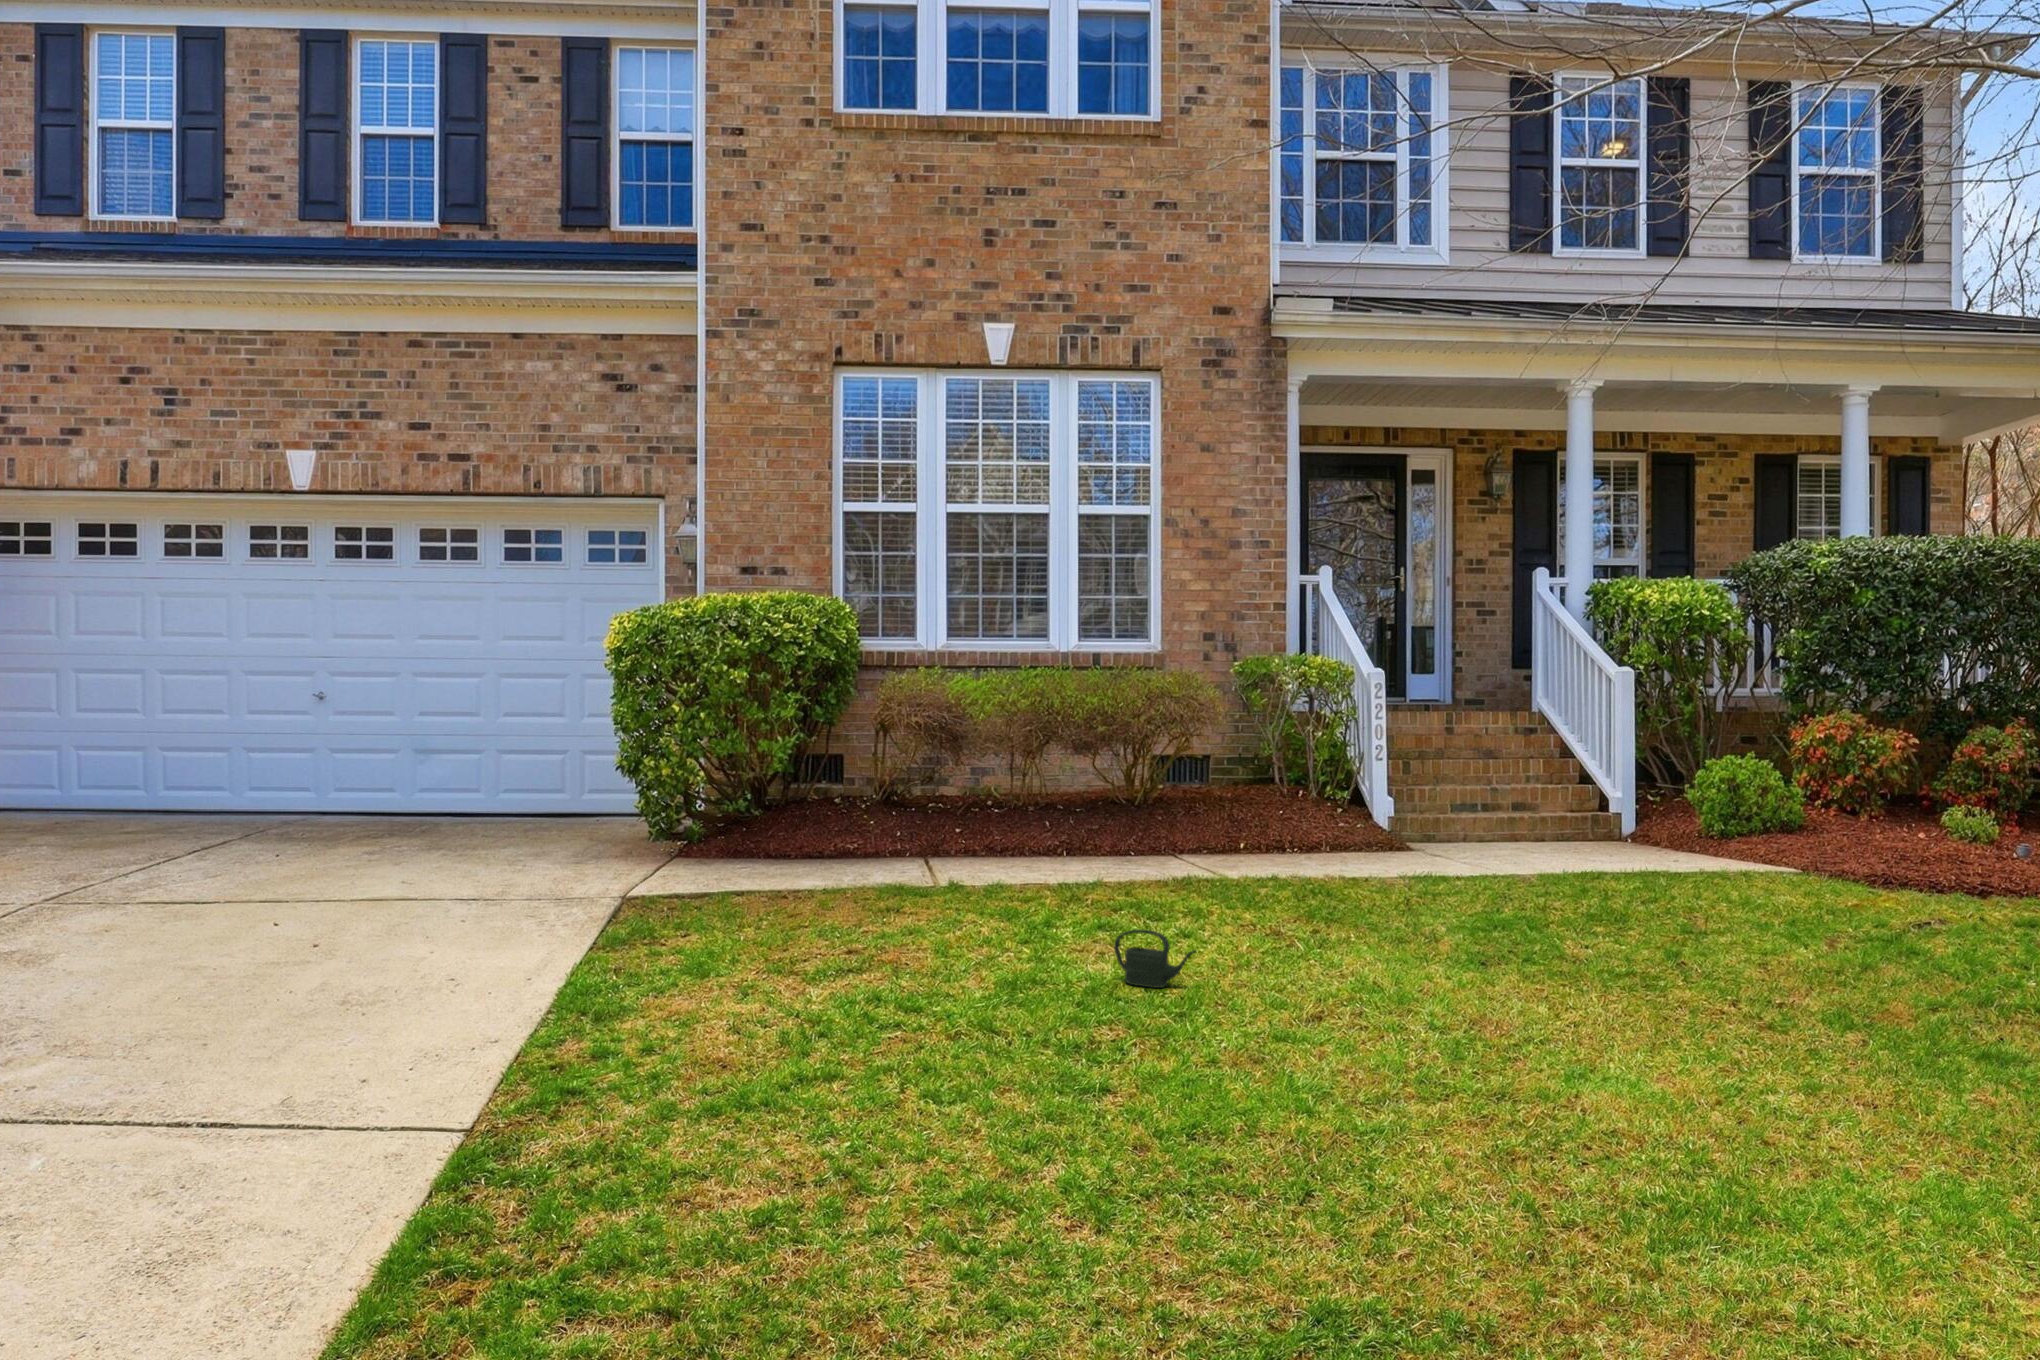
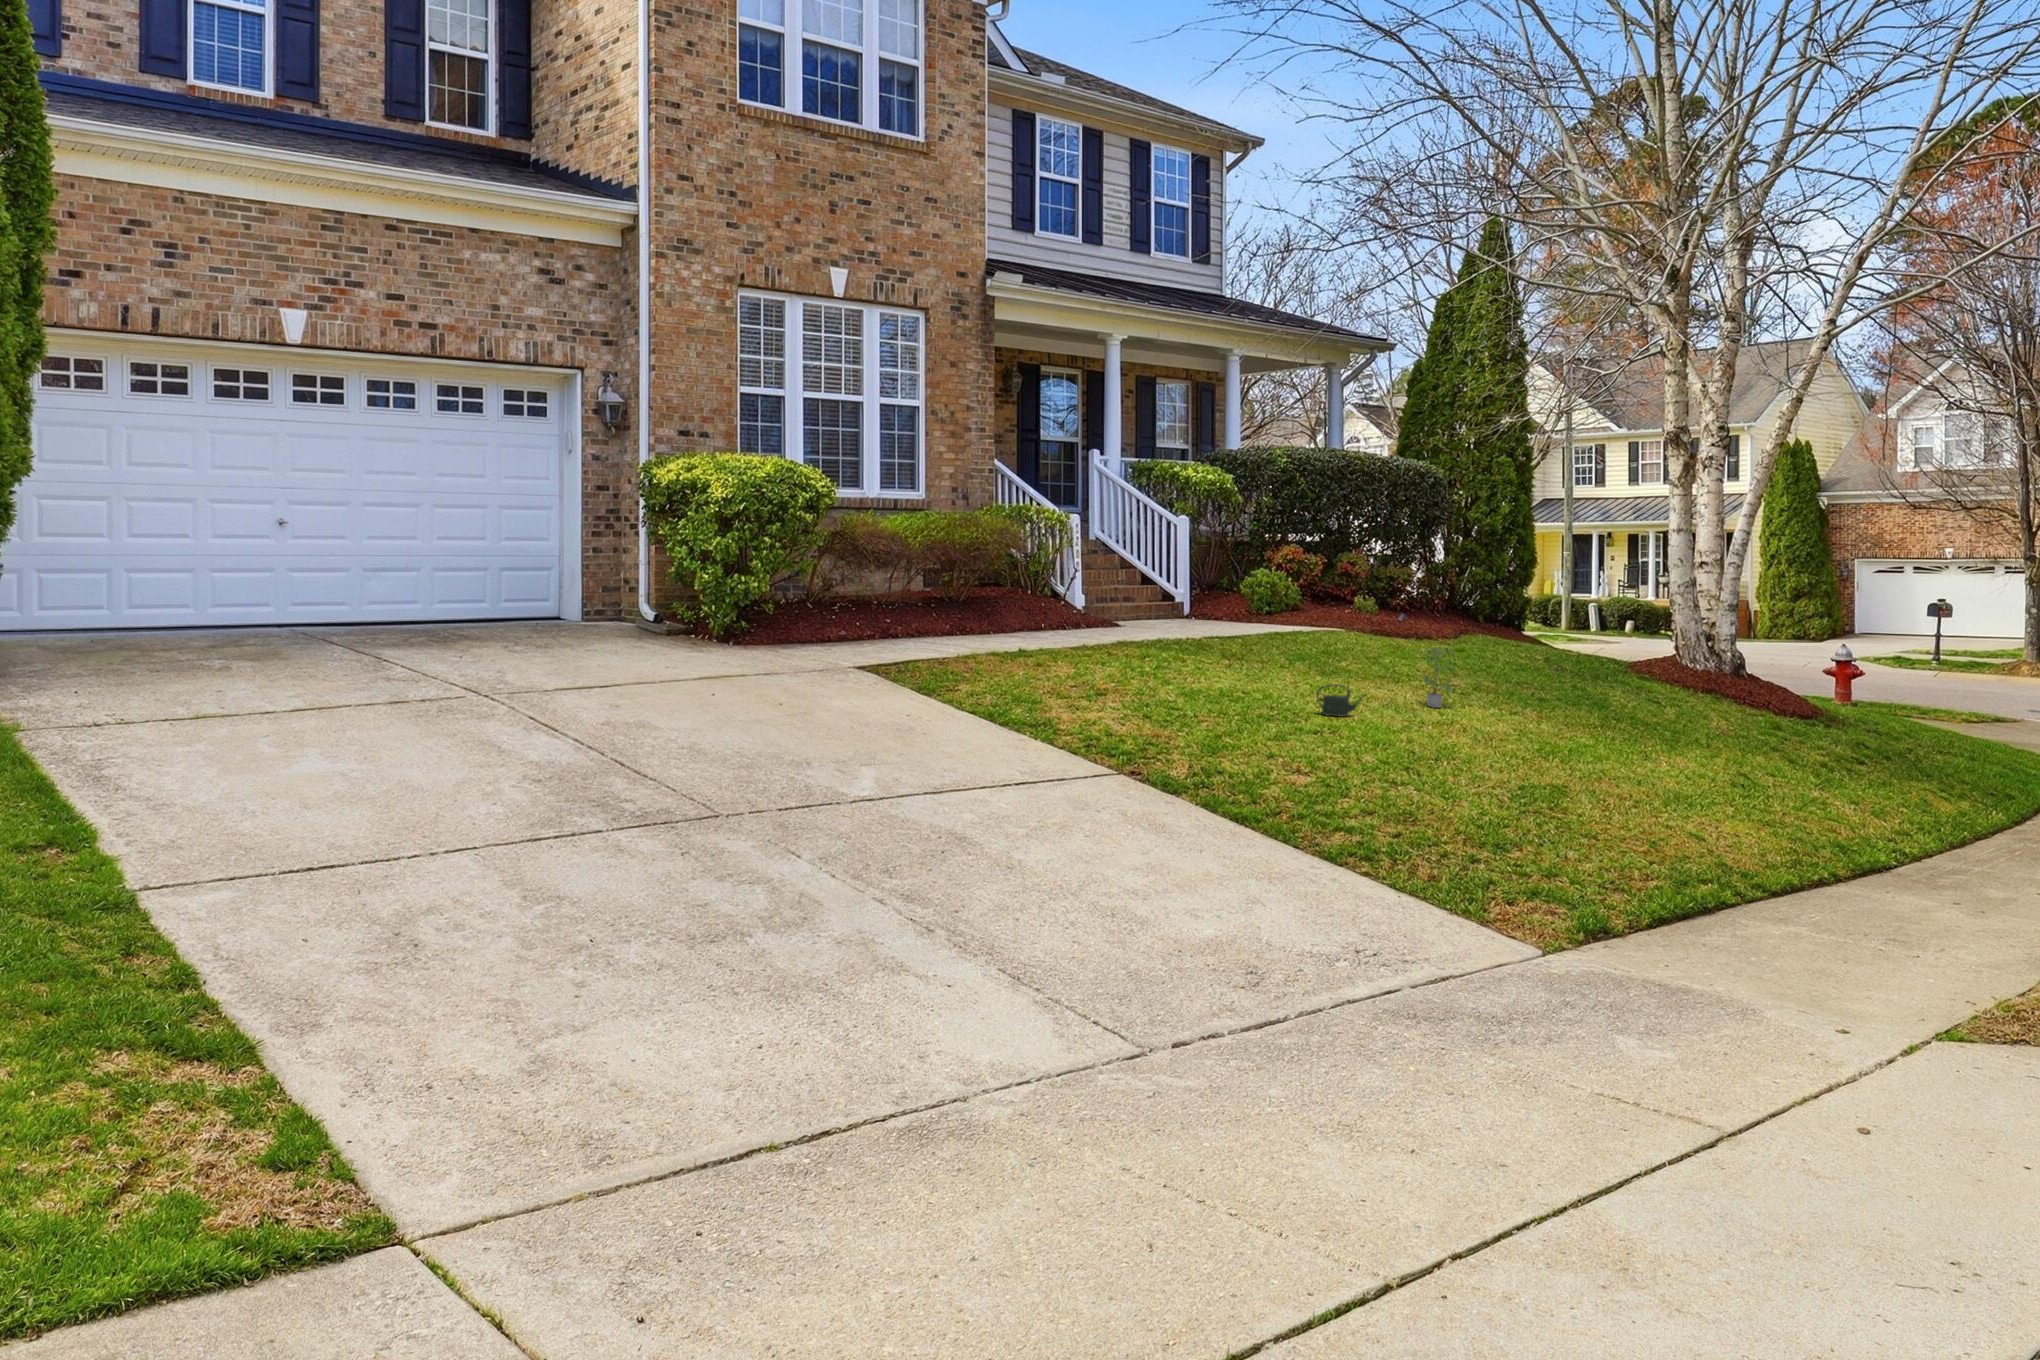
potted plant: none [1380,866,1448,983] -> present [1423,647,1454,708]

